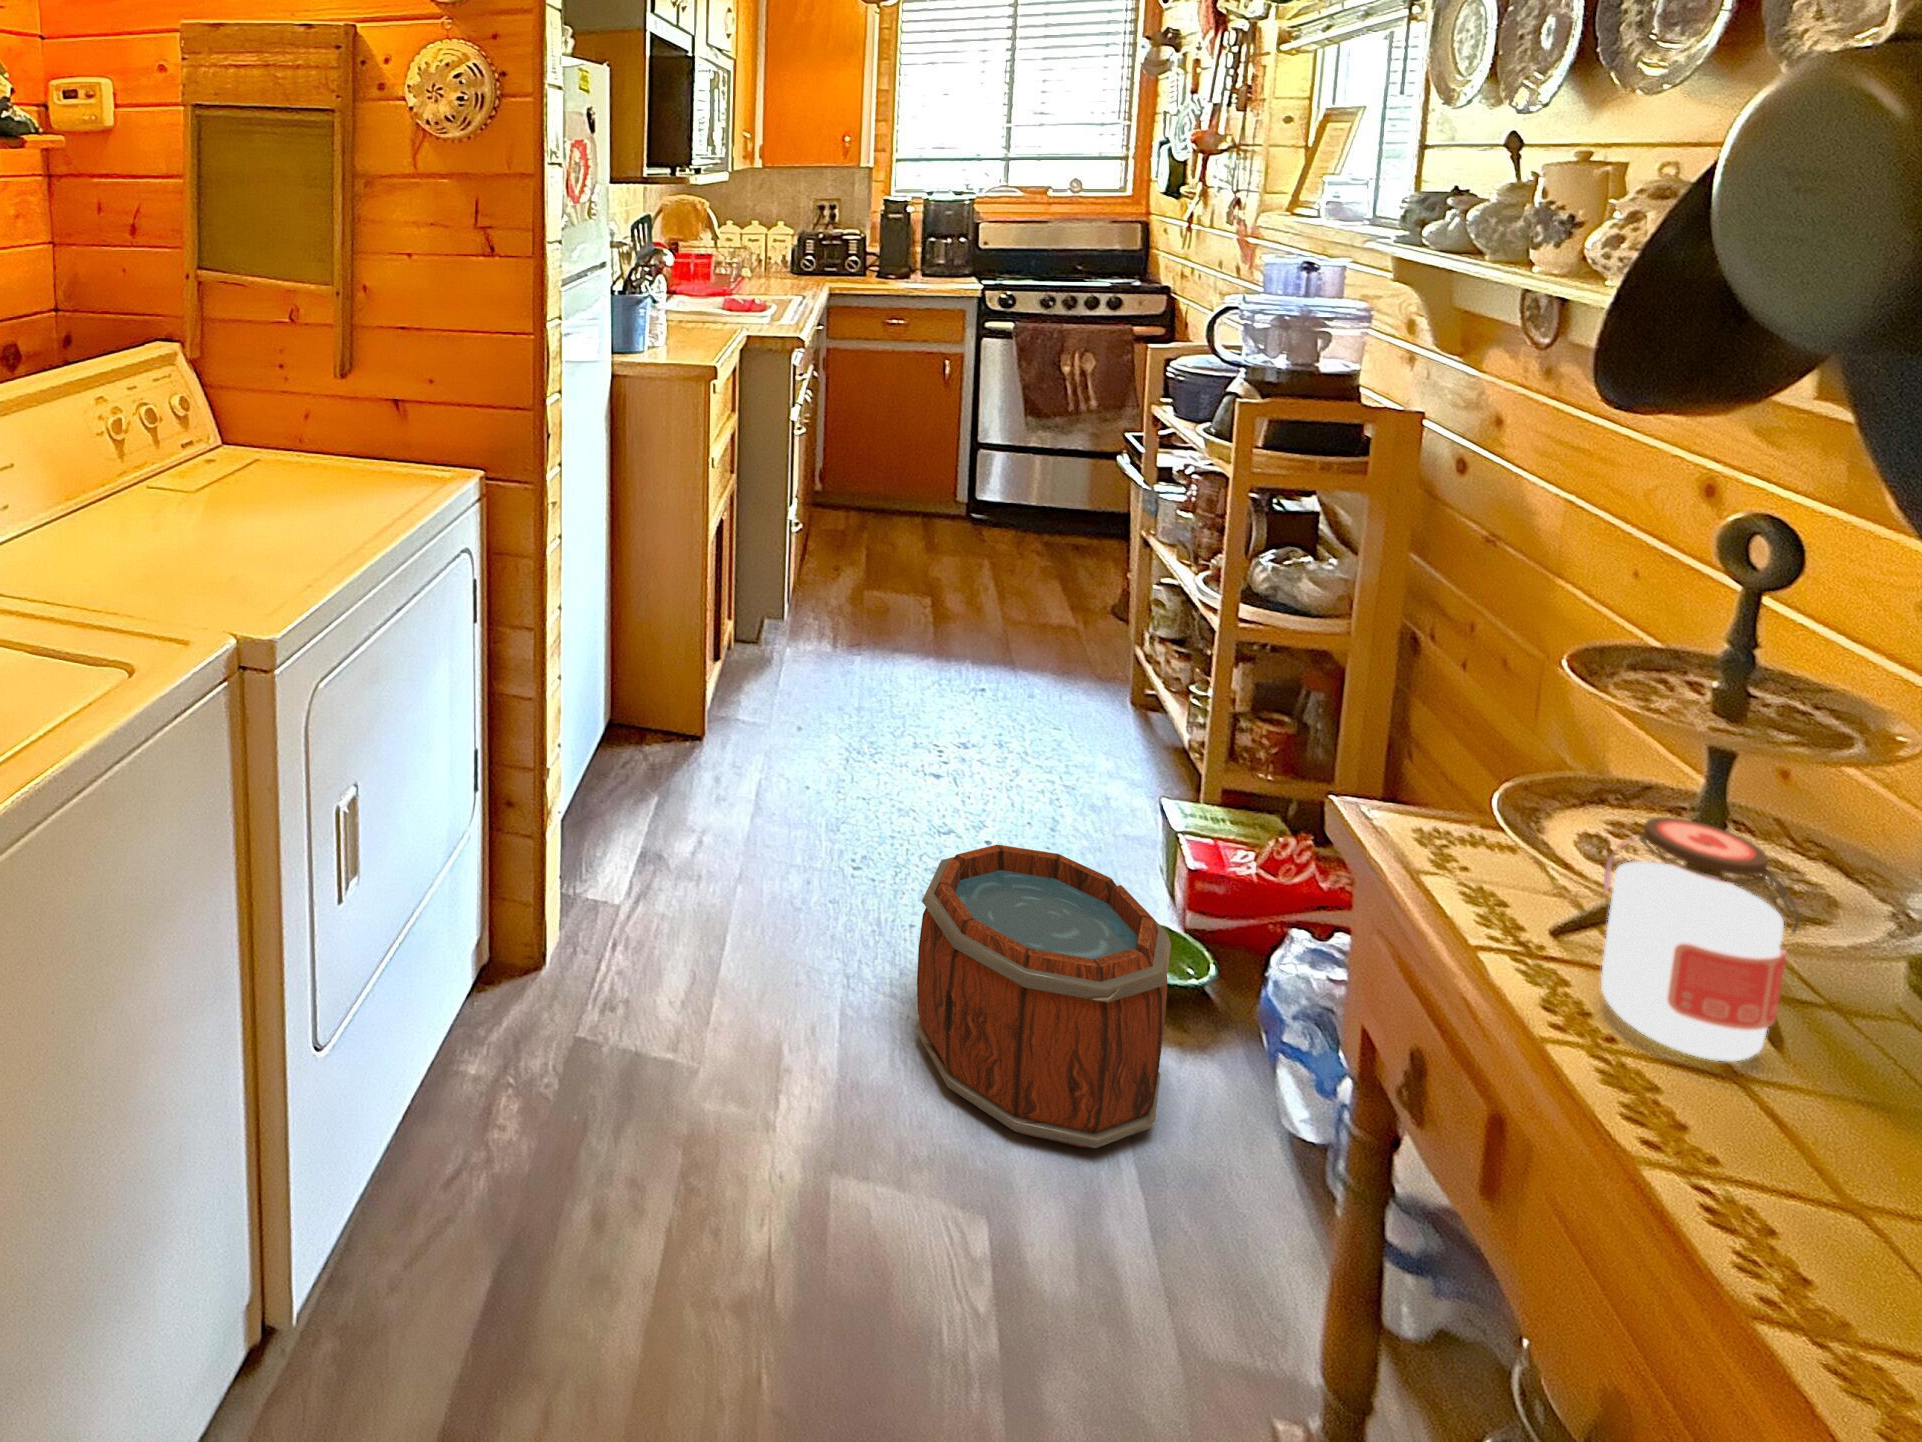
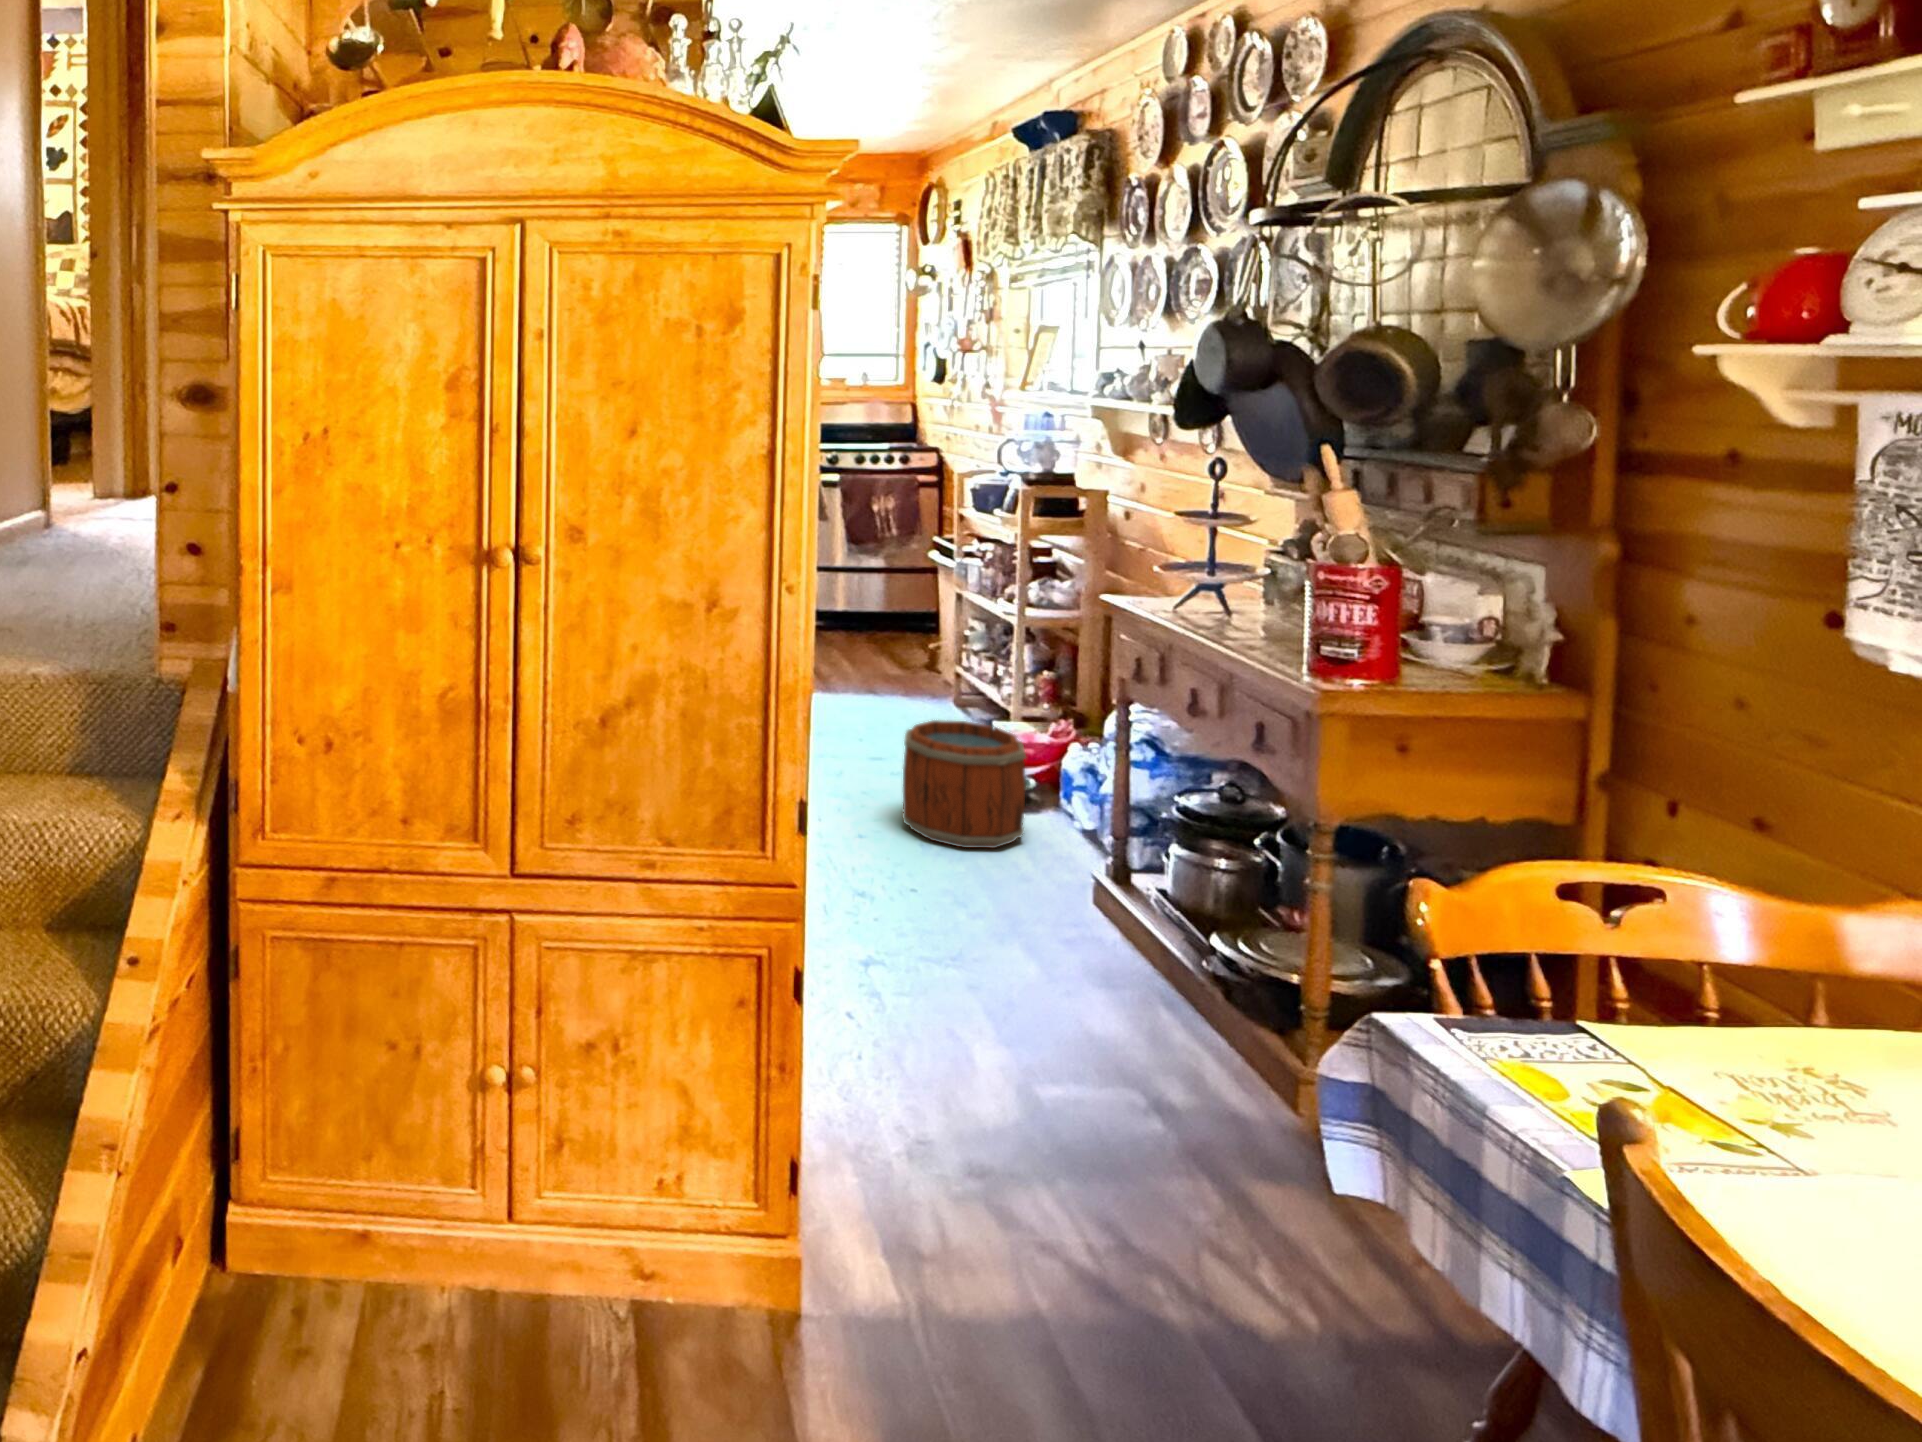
jar: present [1601,817,1799,1061] -> none [1192,556,1241,627]

